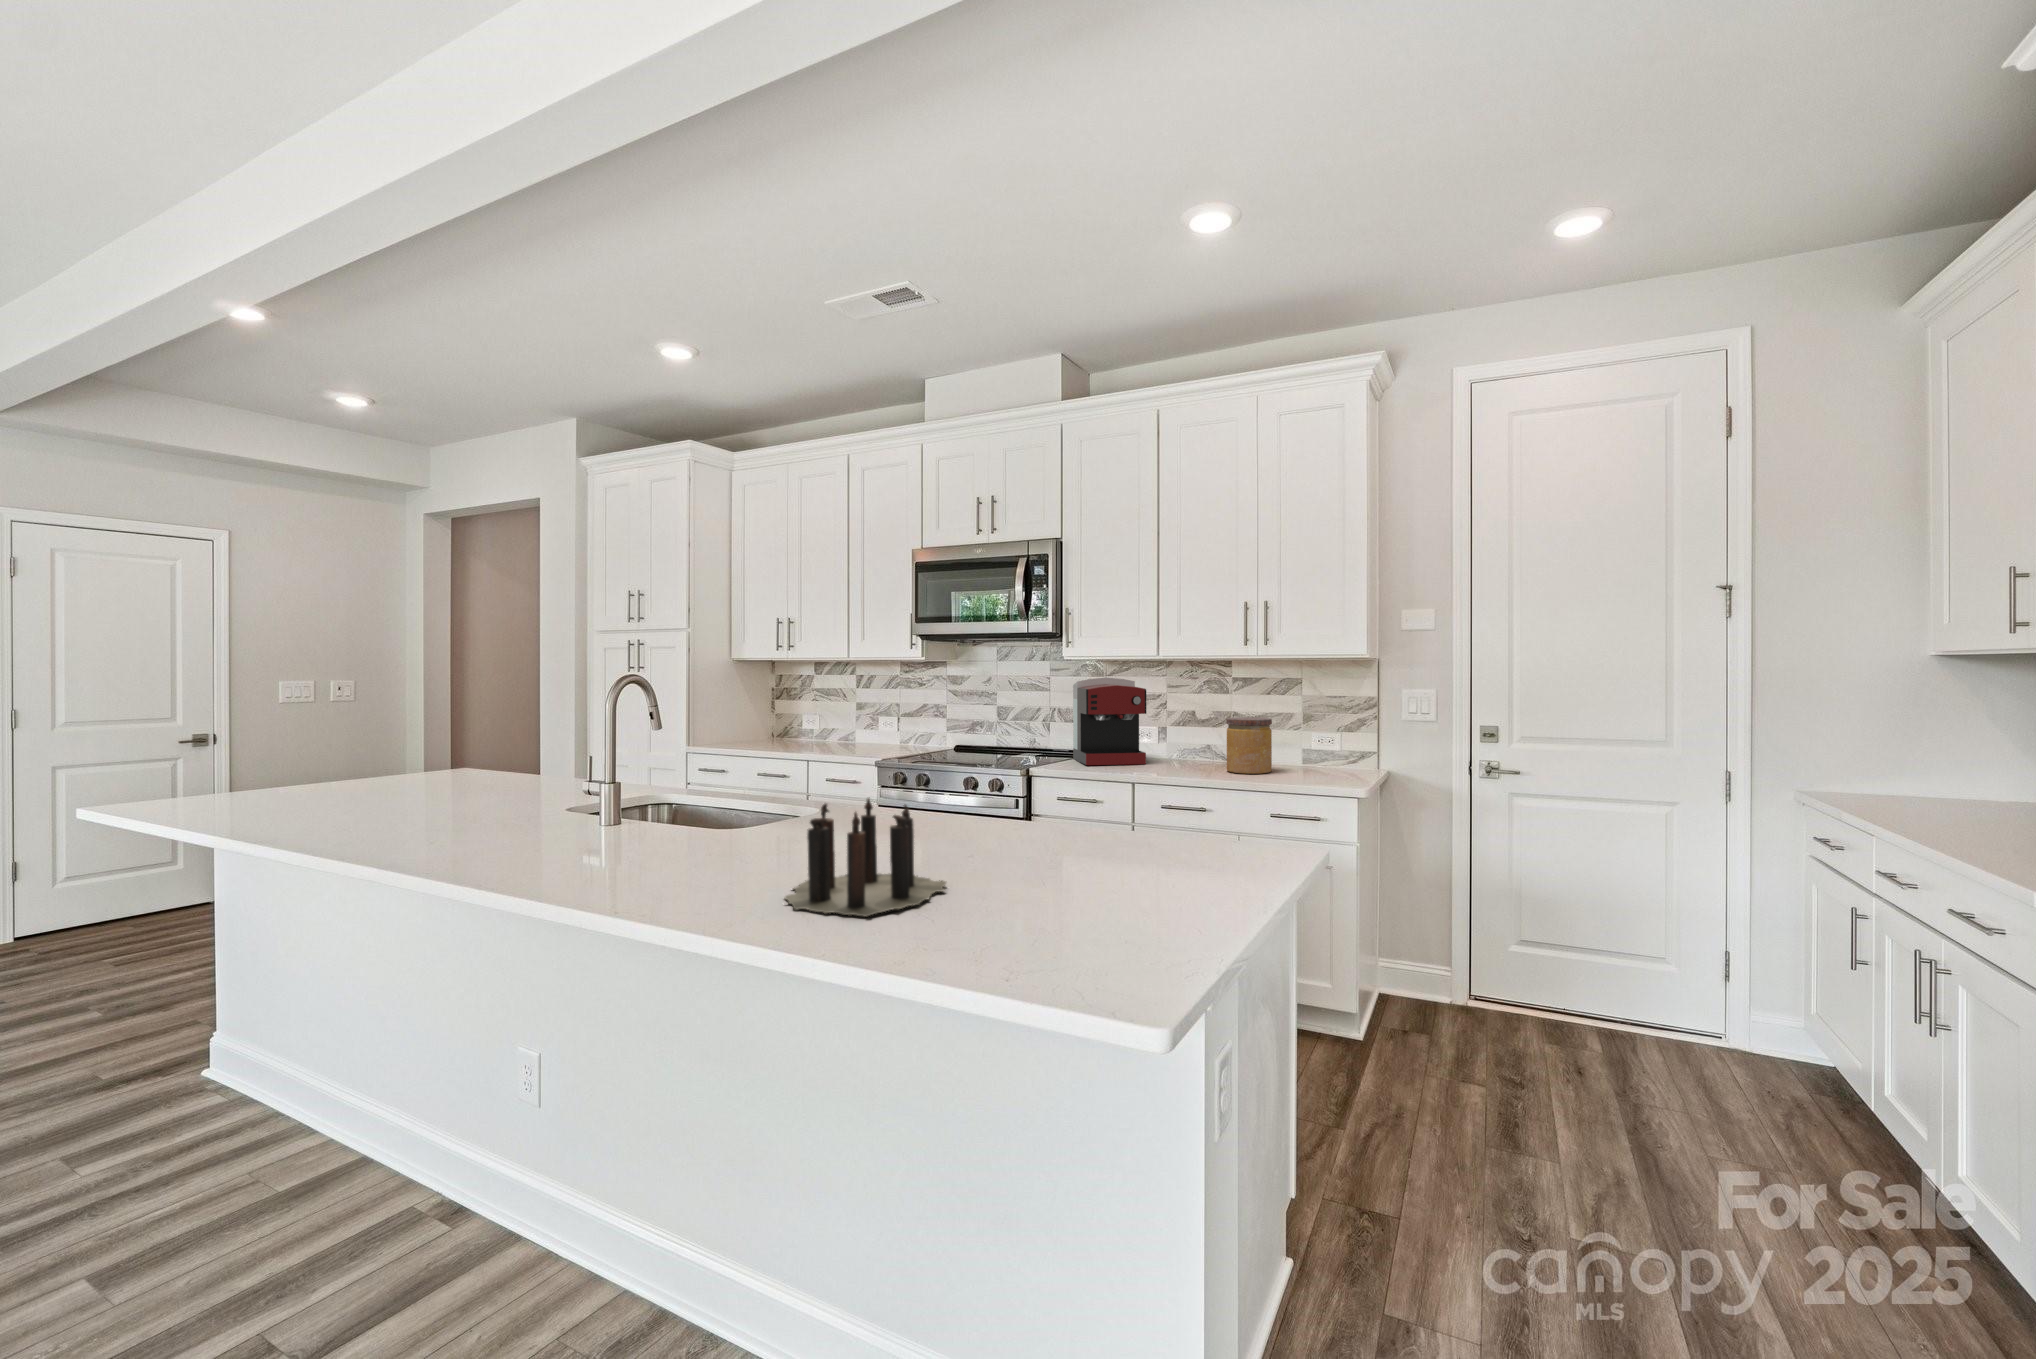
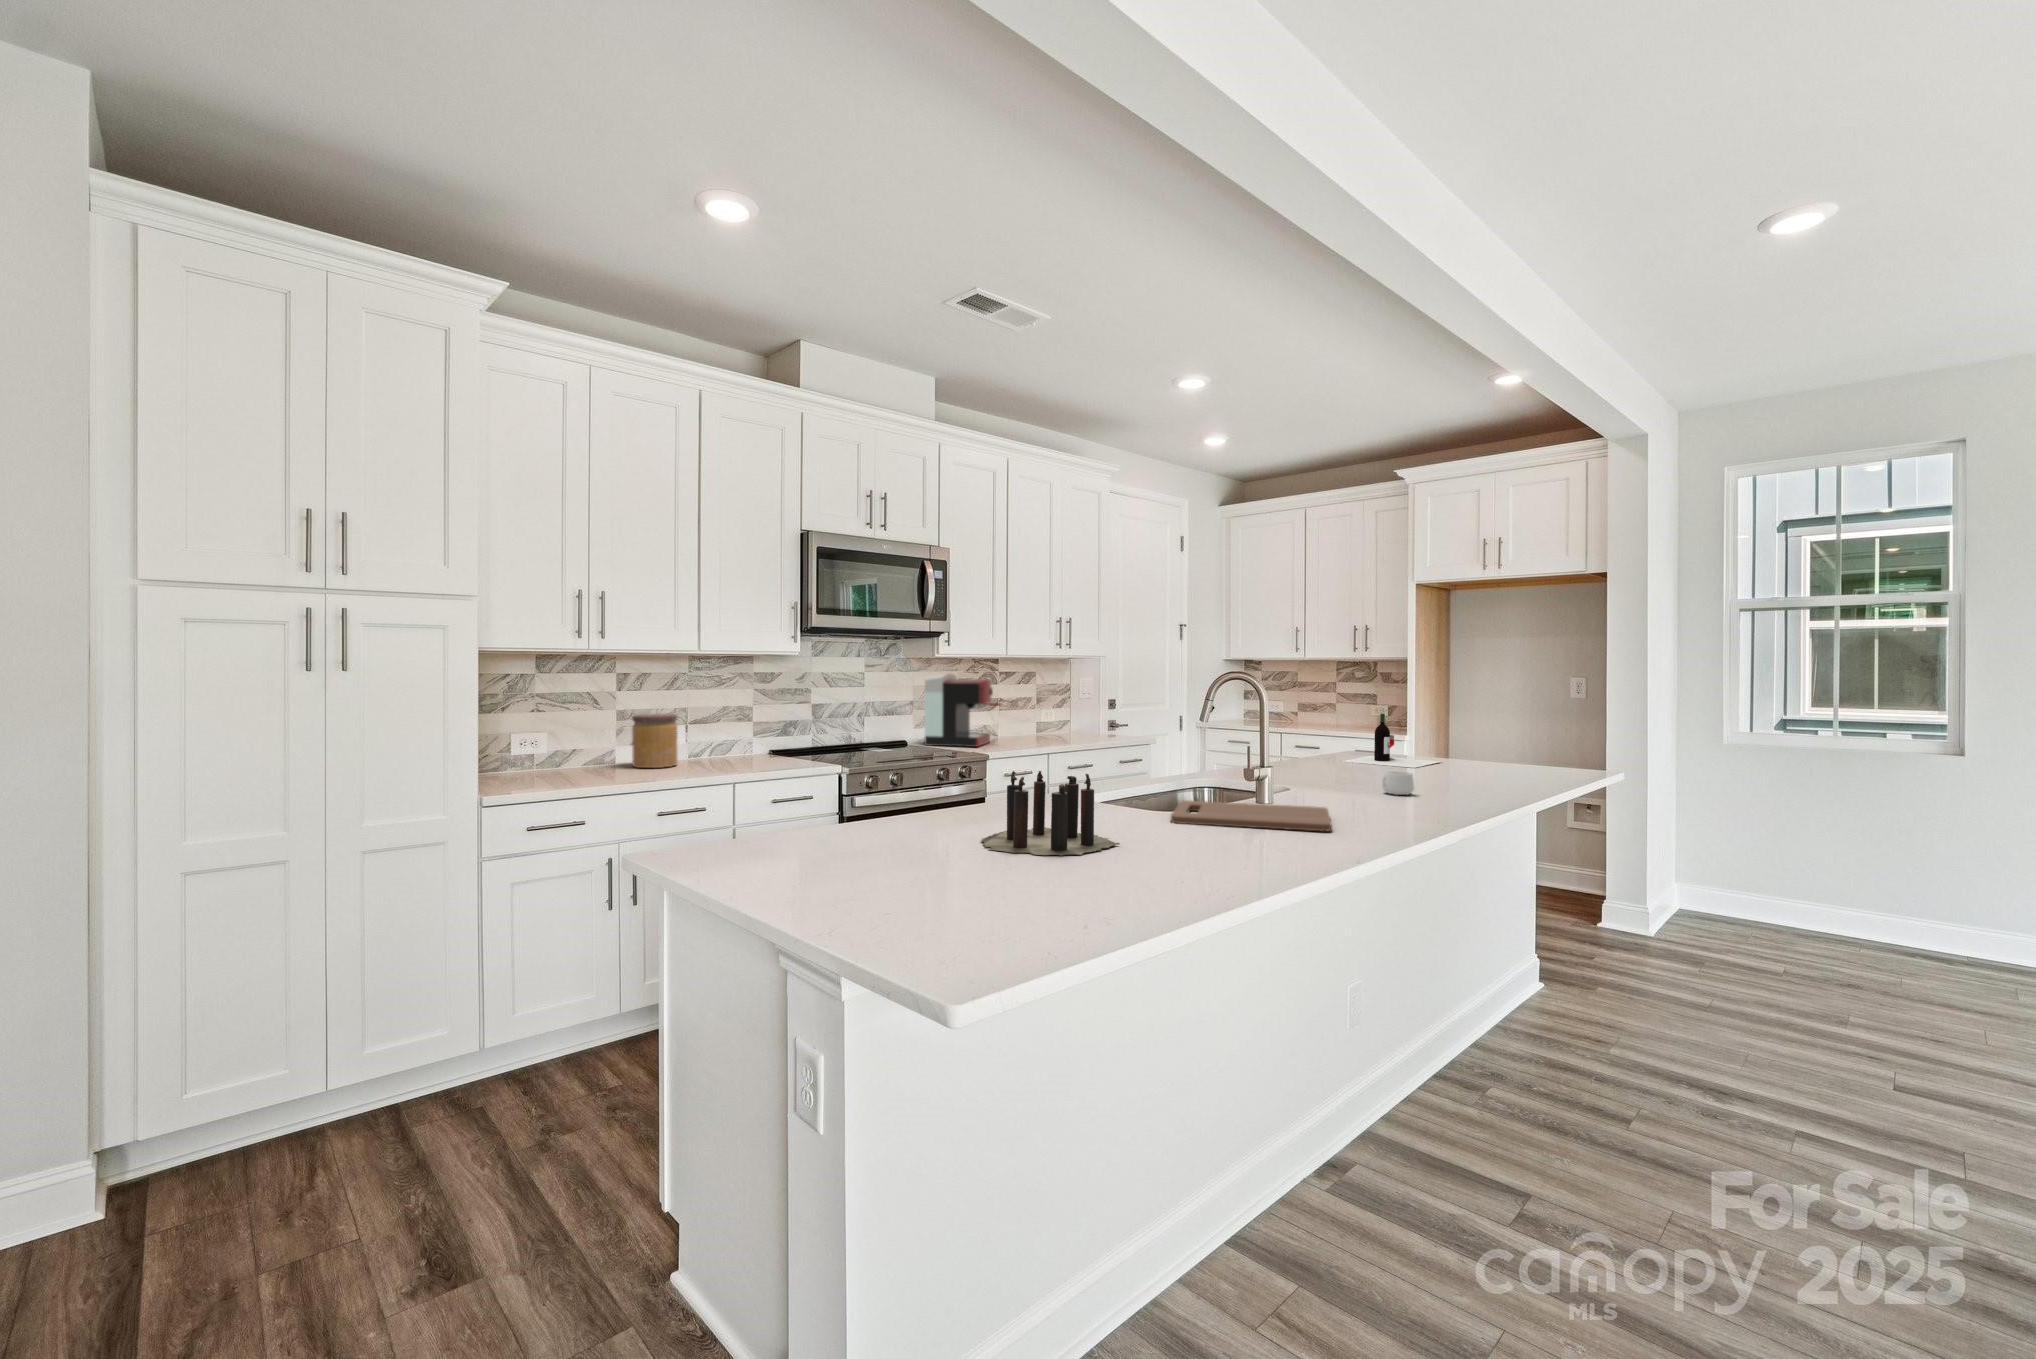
jar: present [1226,717,1272,774] -> present [632,714,677,768]
wine bottle: none [1051,759,1235,878] -> present [1343,714,1441,768]
candle: present [785,798,946,917] -> present [982,771,1120,856]
cutting board: none [345,802,537,835] -> present [1171,801,1331,832]
mug: none [633,818,696,856] -> present [1382,771,1414,795]

